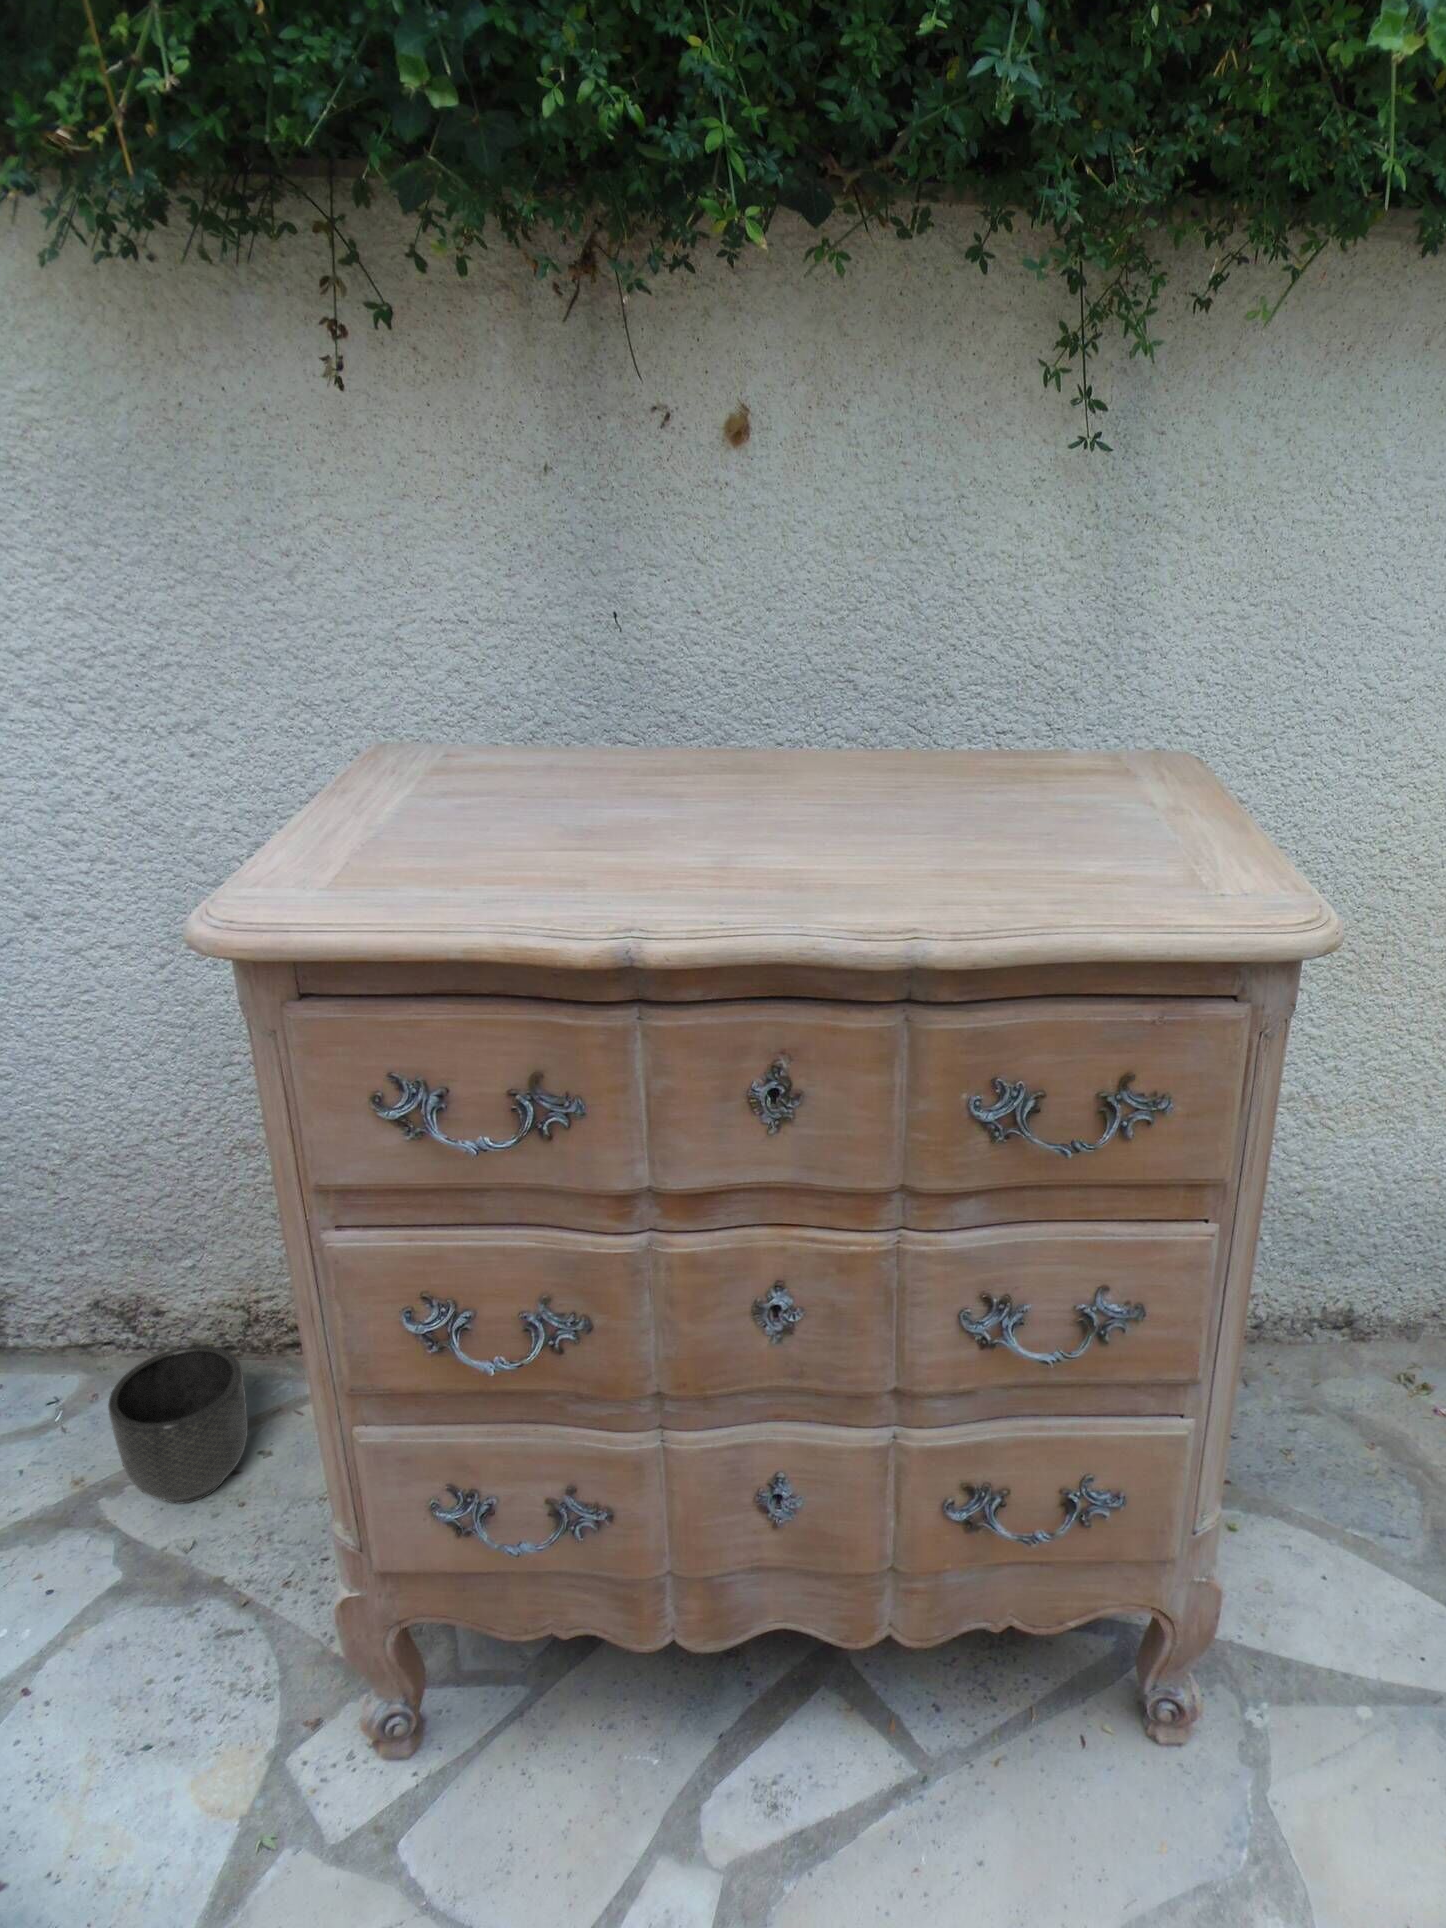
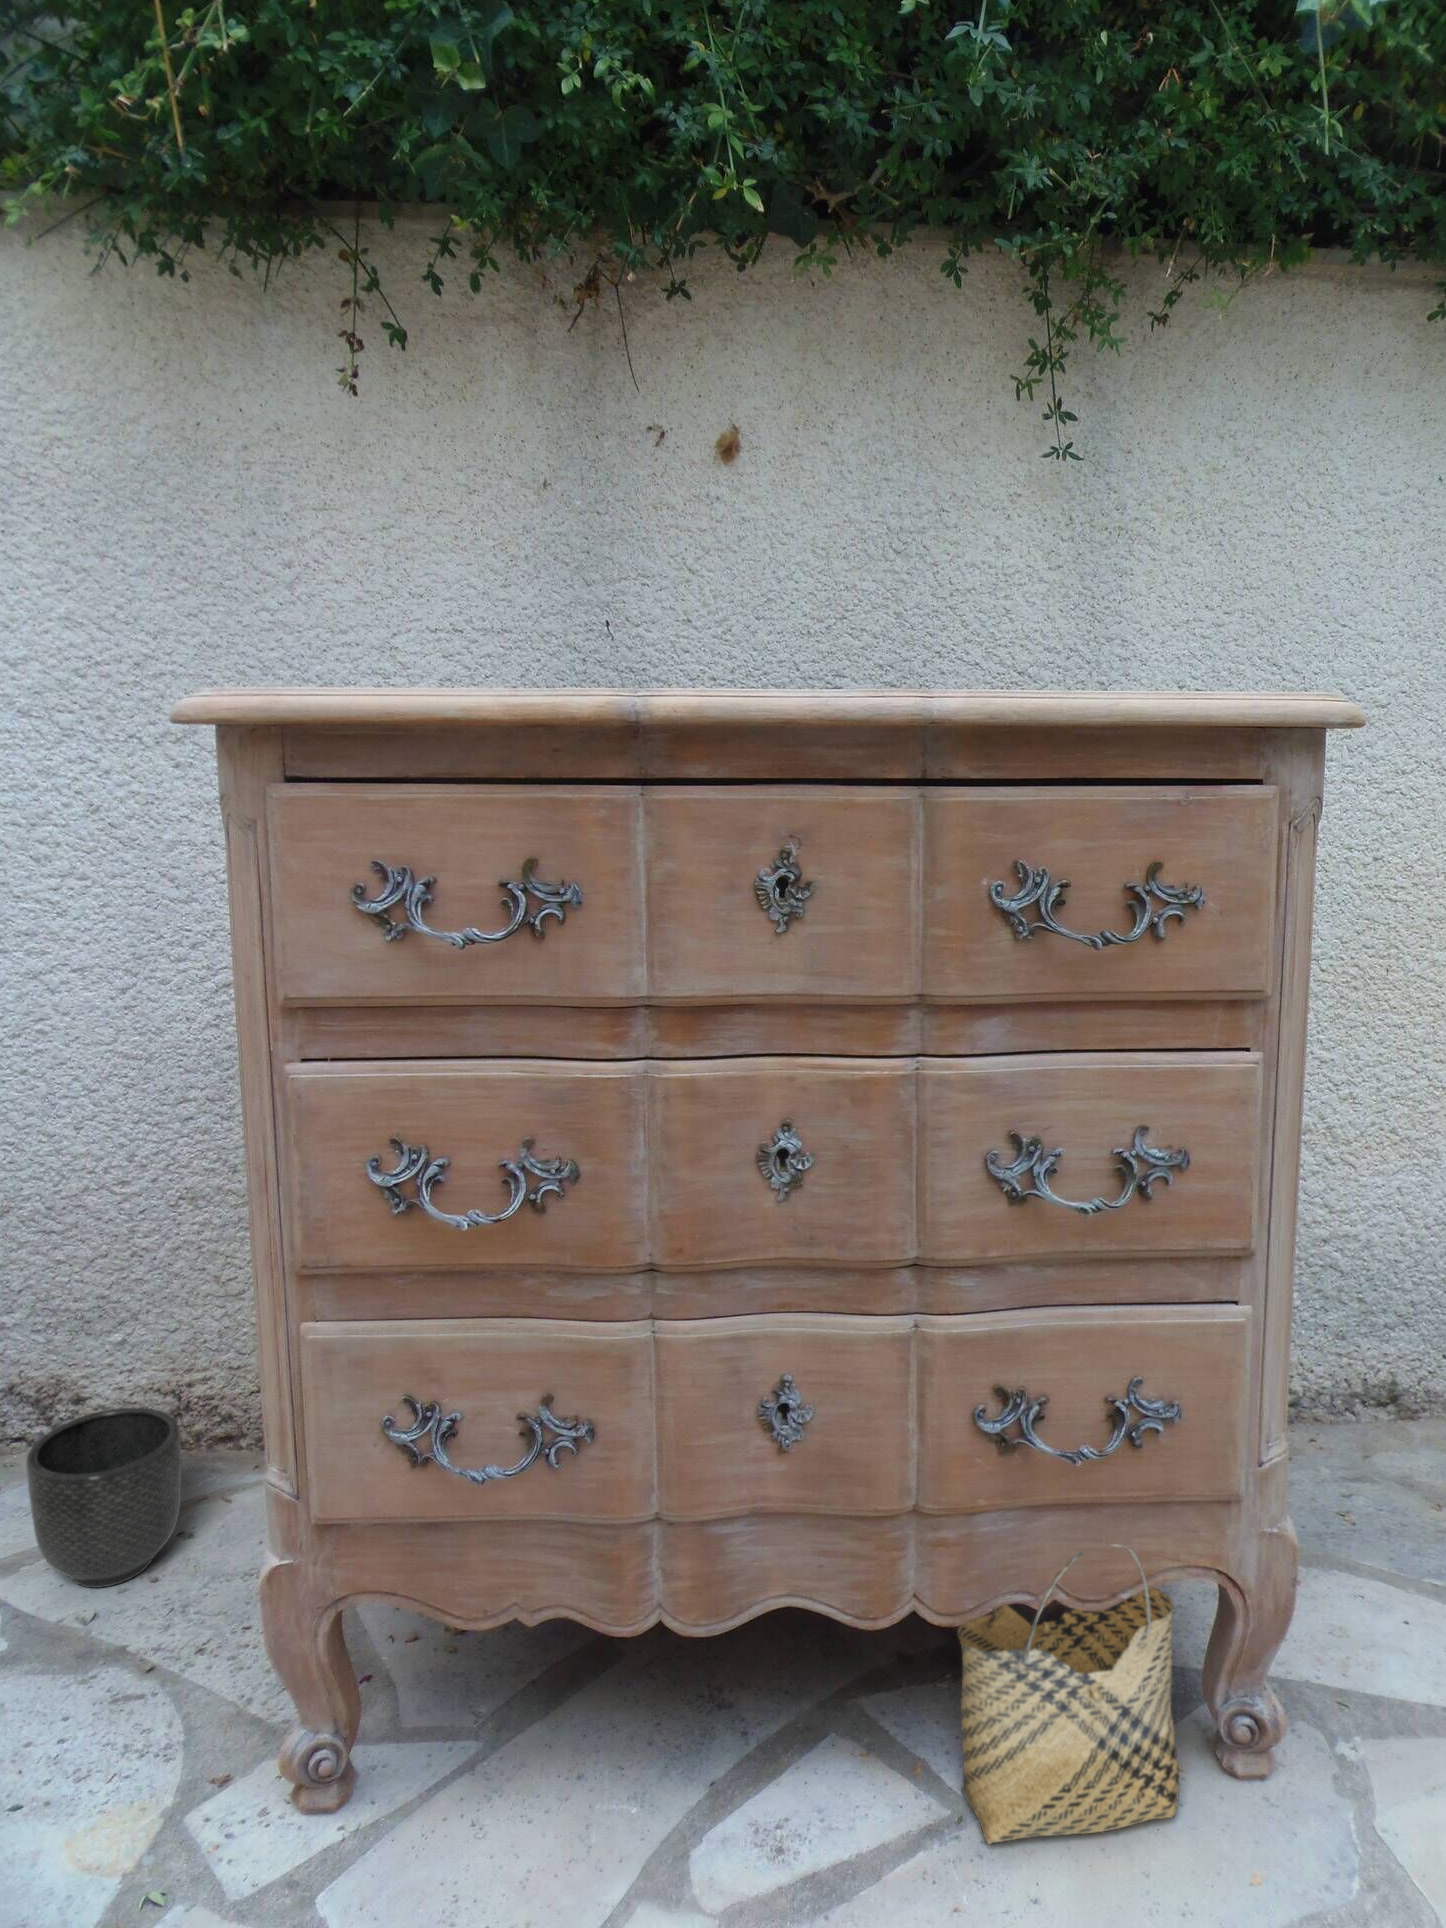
woven basket: none [919,1499,1115,1802] -> present [957,1544,1179,1844]

